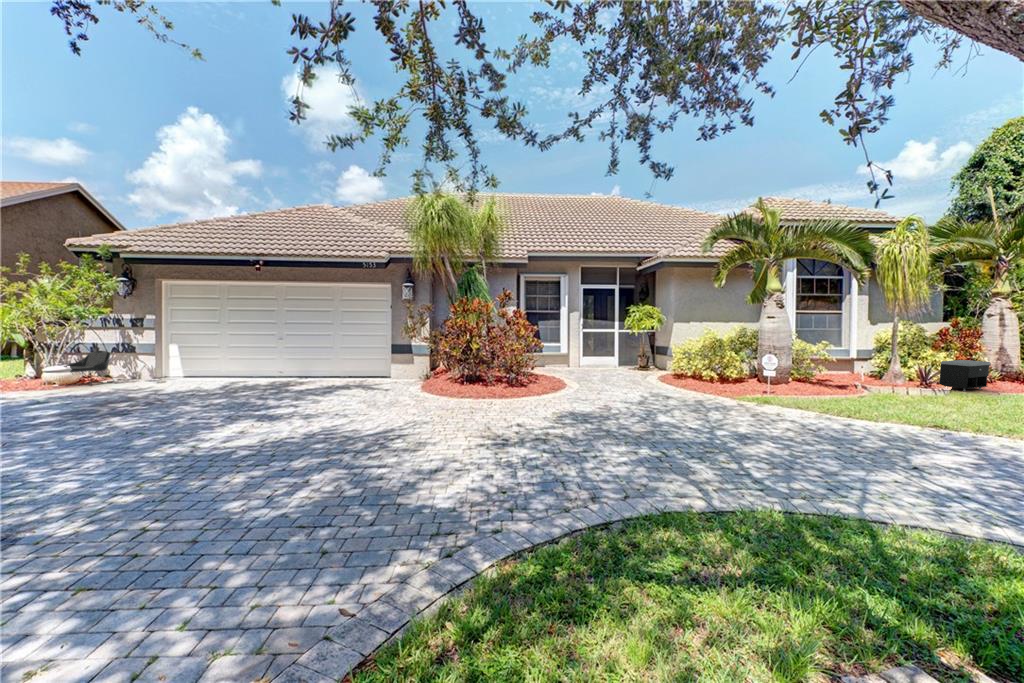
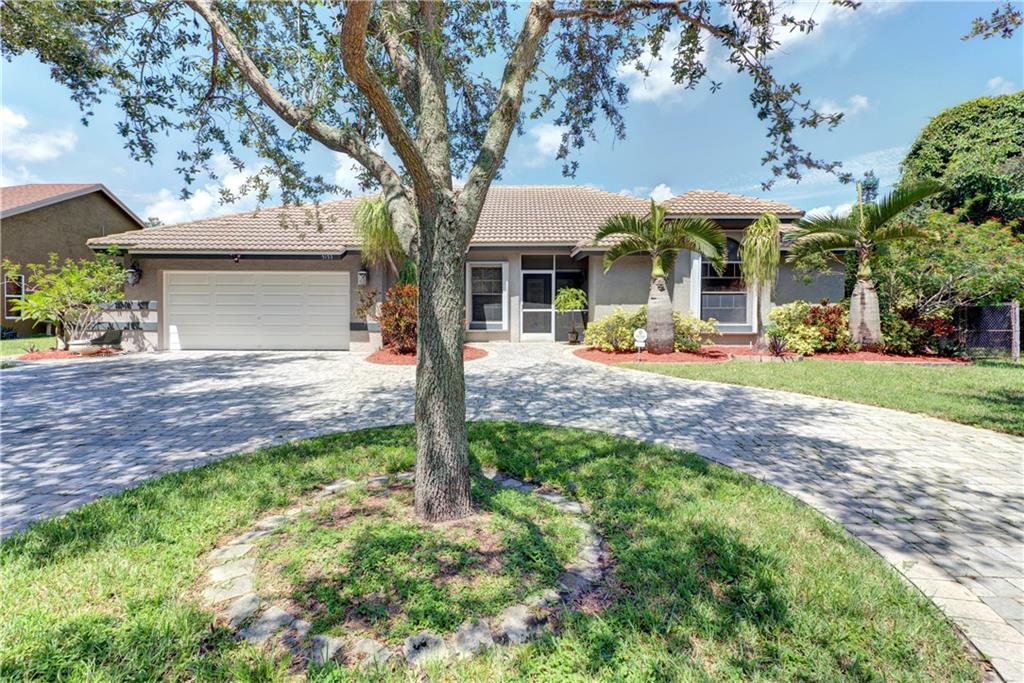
storage bench: present [939,360,991,391] -> none [803,333,845,359]

